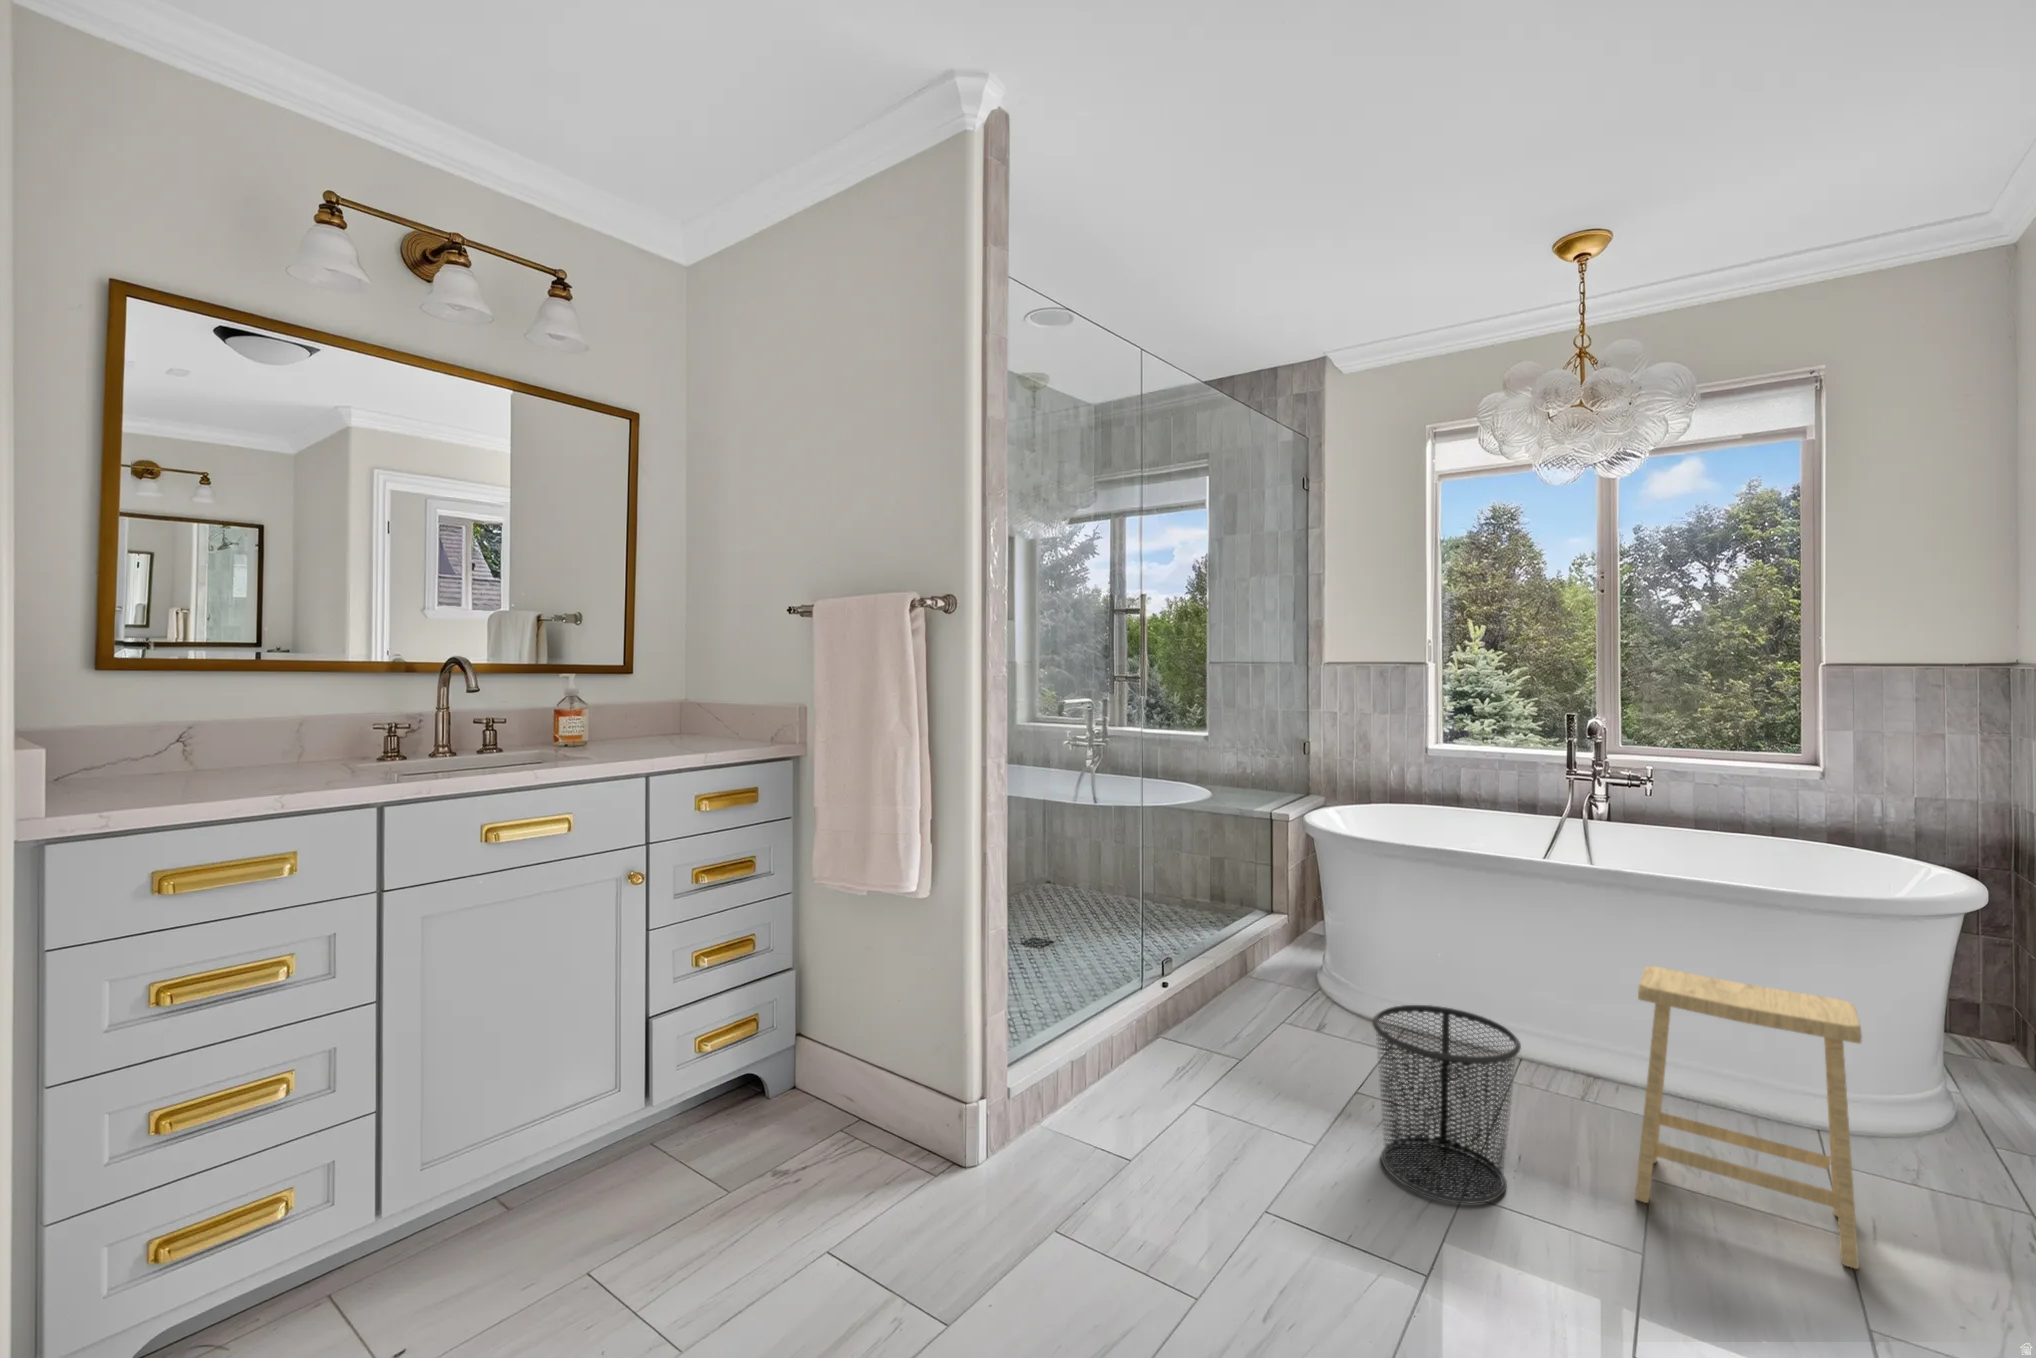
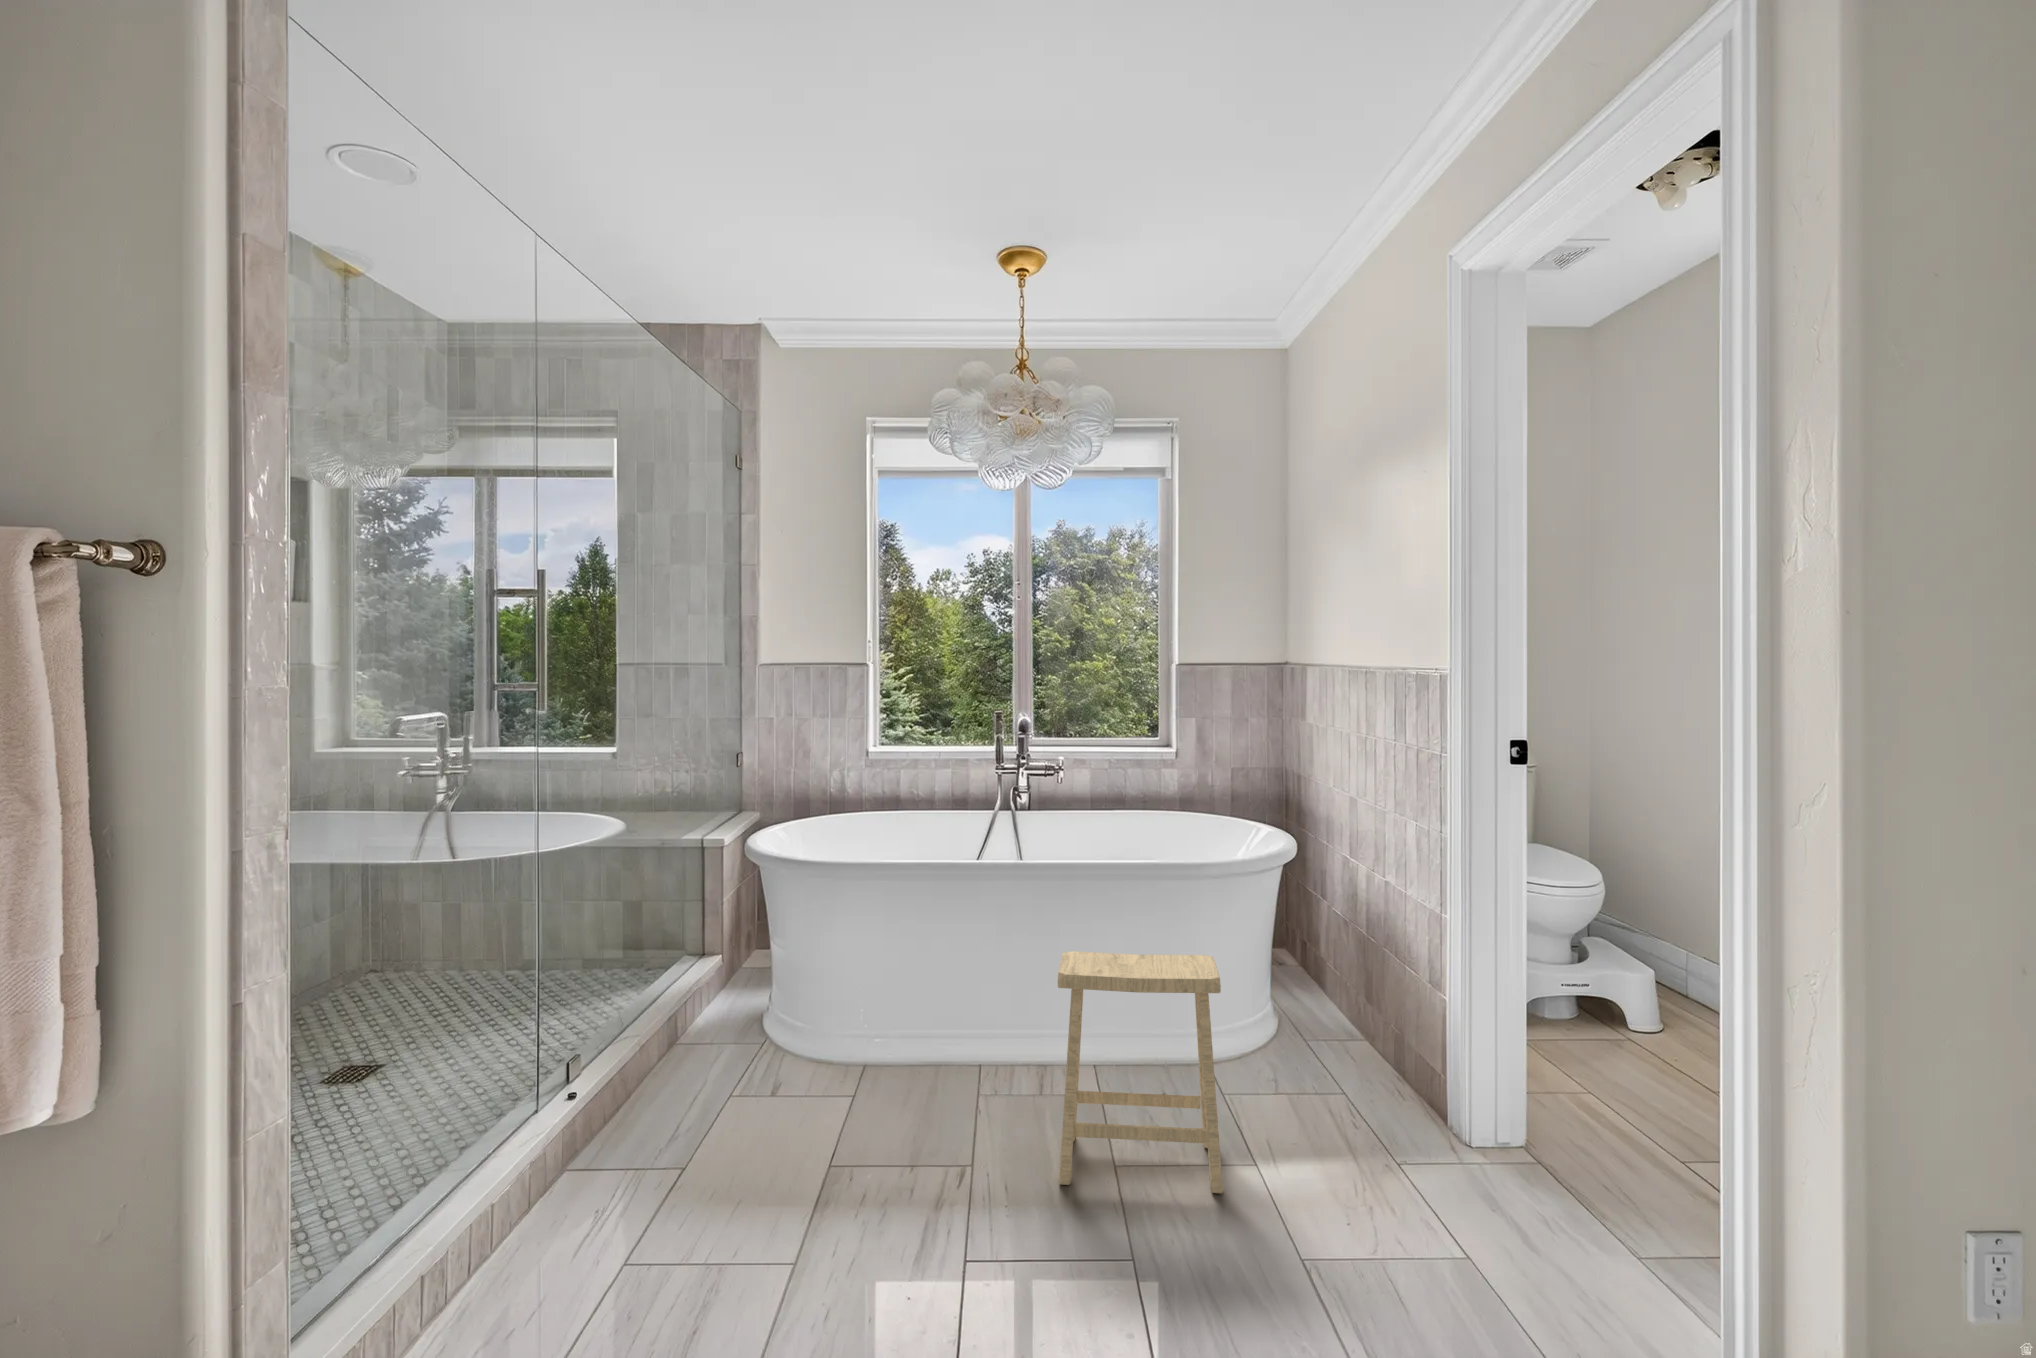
waste bin: present [1372,1005,1521,1204] -> none [812,1032,959,1247]

